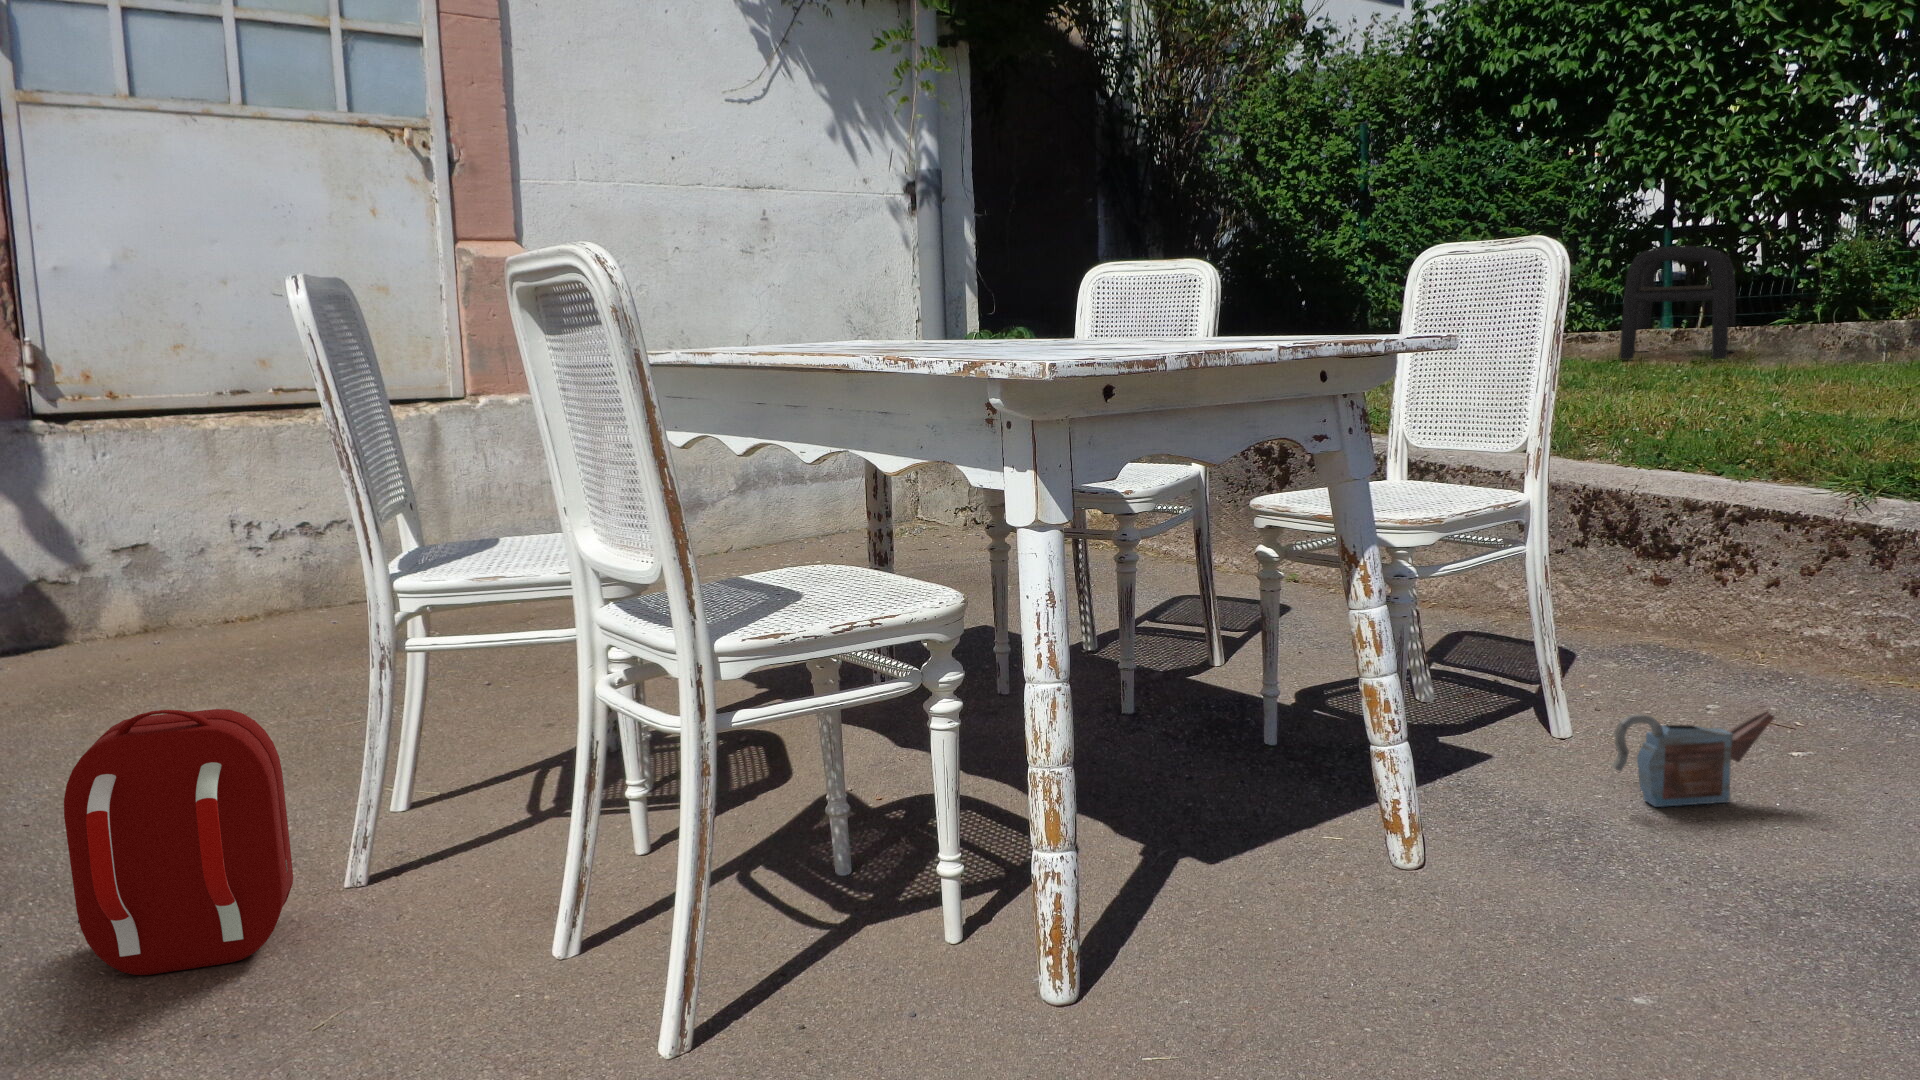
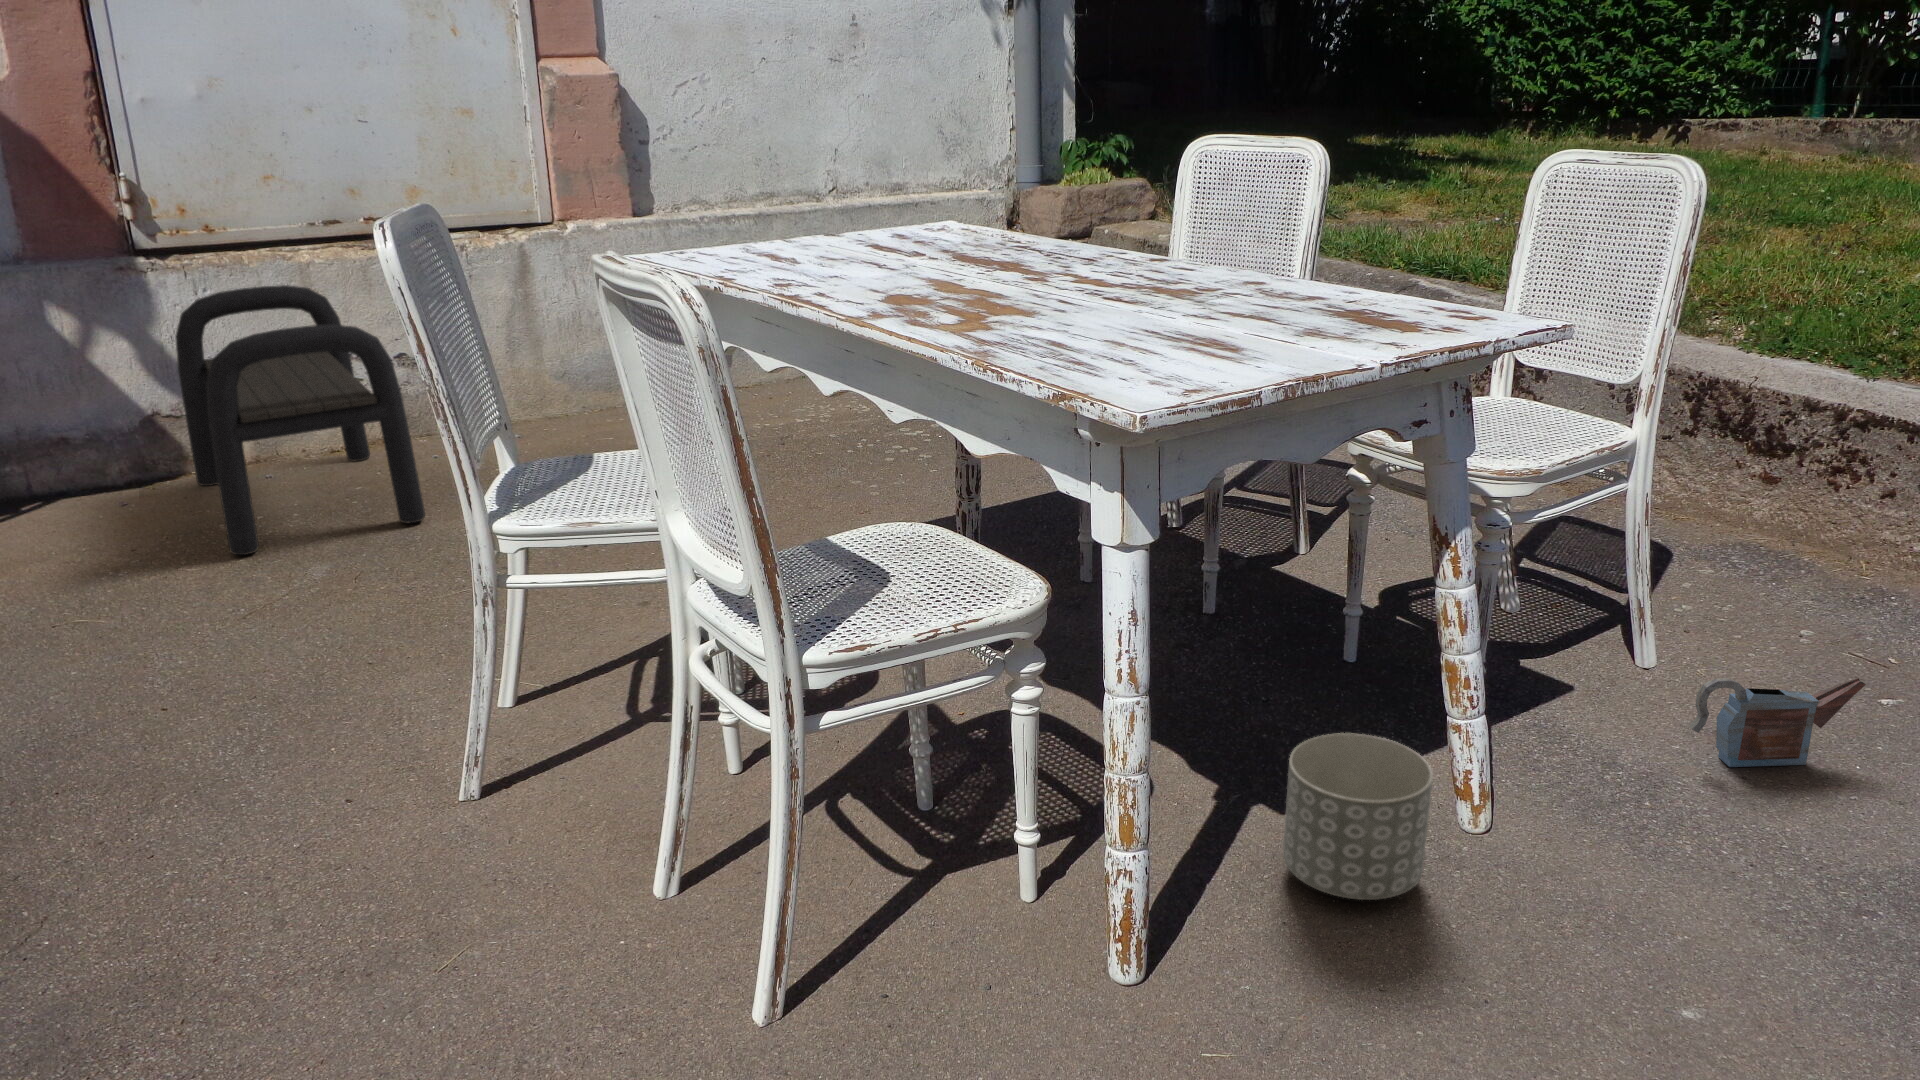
bench: present [1619,246,1736,360] -> present [176,285,425,555]
backpack: present [64,709,293,975] -> none [203,660,414,902]
planter: none [1216,759,1361,921] -> present [1283,733,1433,900]

